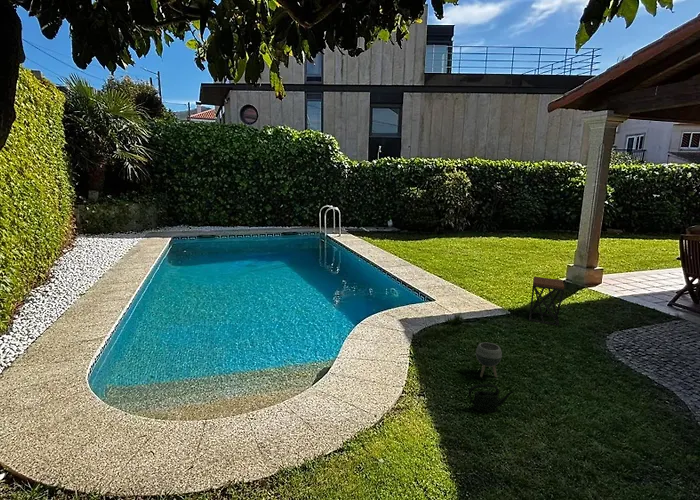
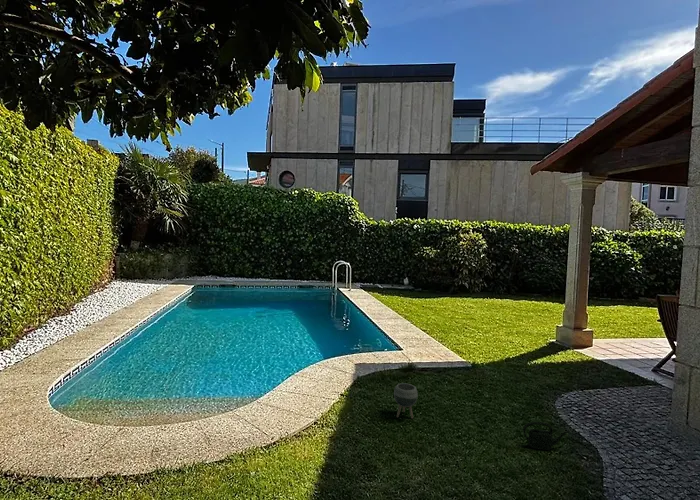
stool: present [529,277,564,325] -> none [485,331,522,381]
watering can: present [468,384,514,412] -> present [523,422,568,450]

